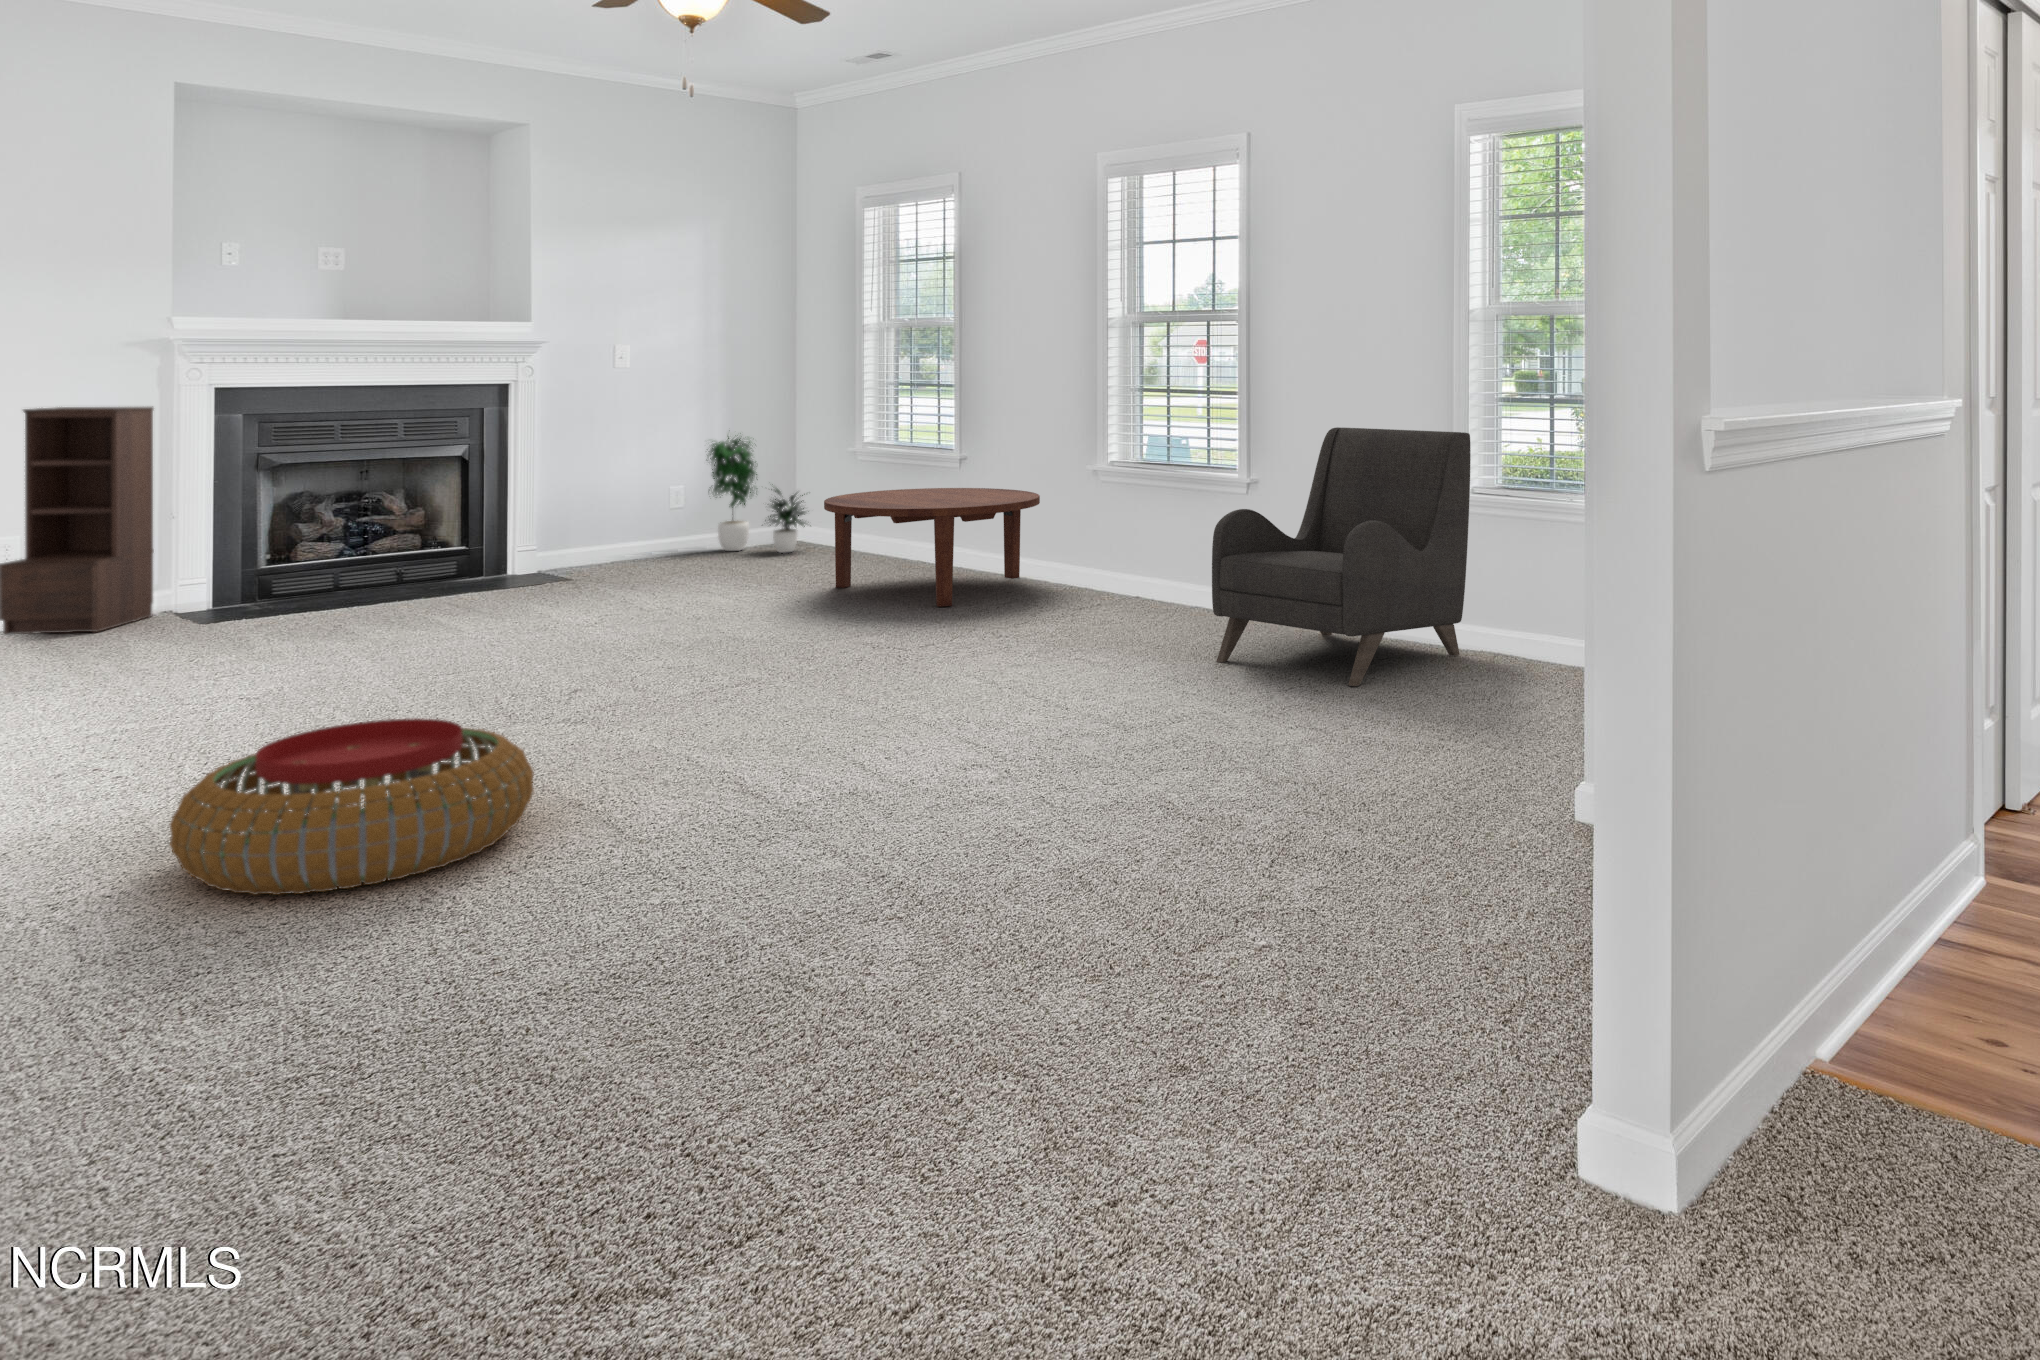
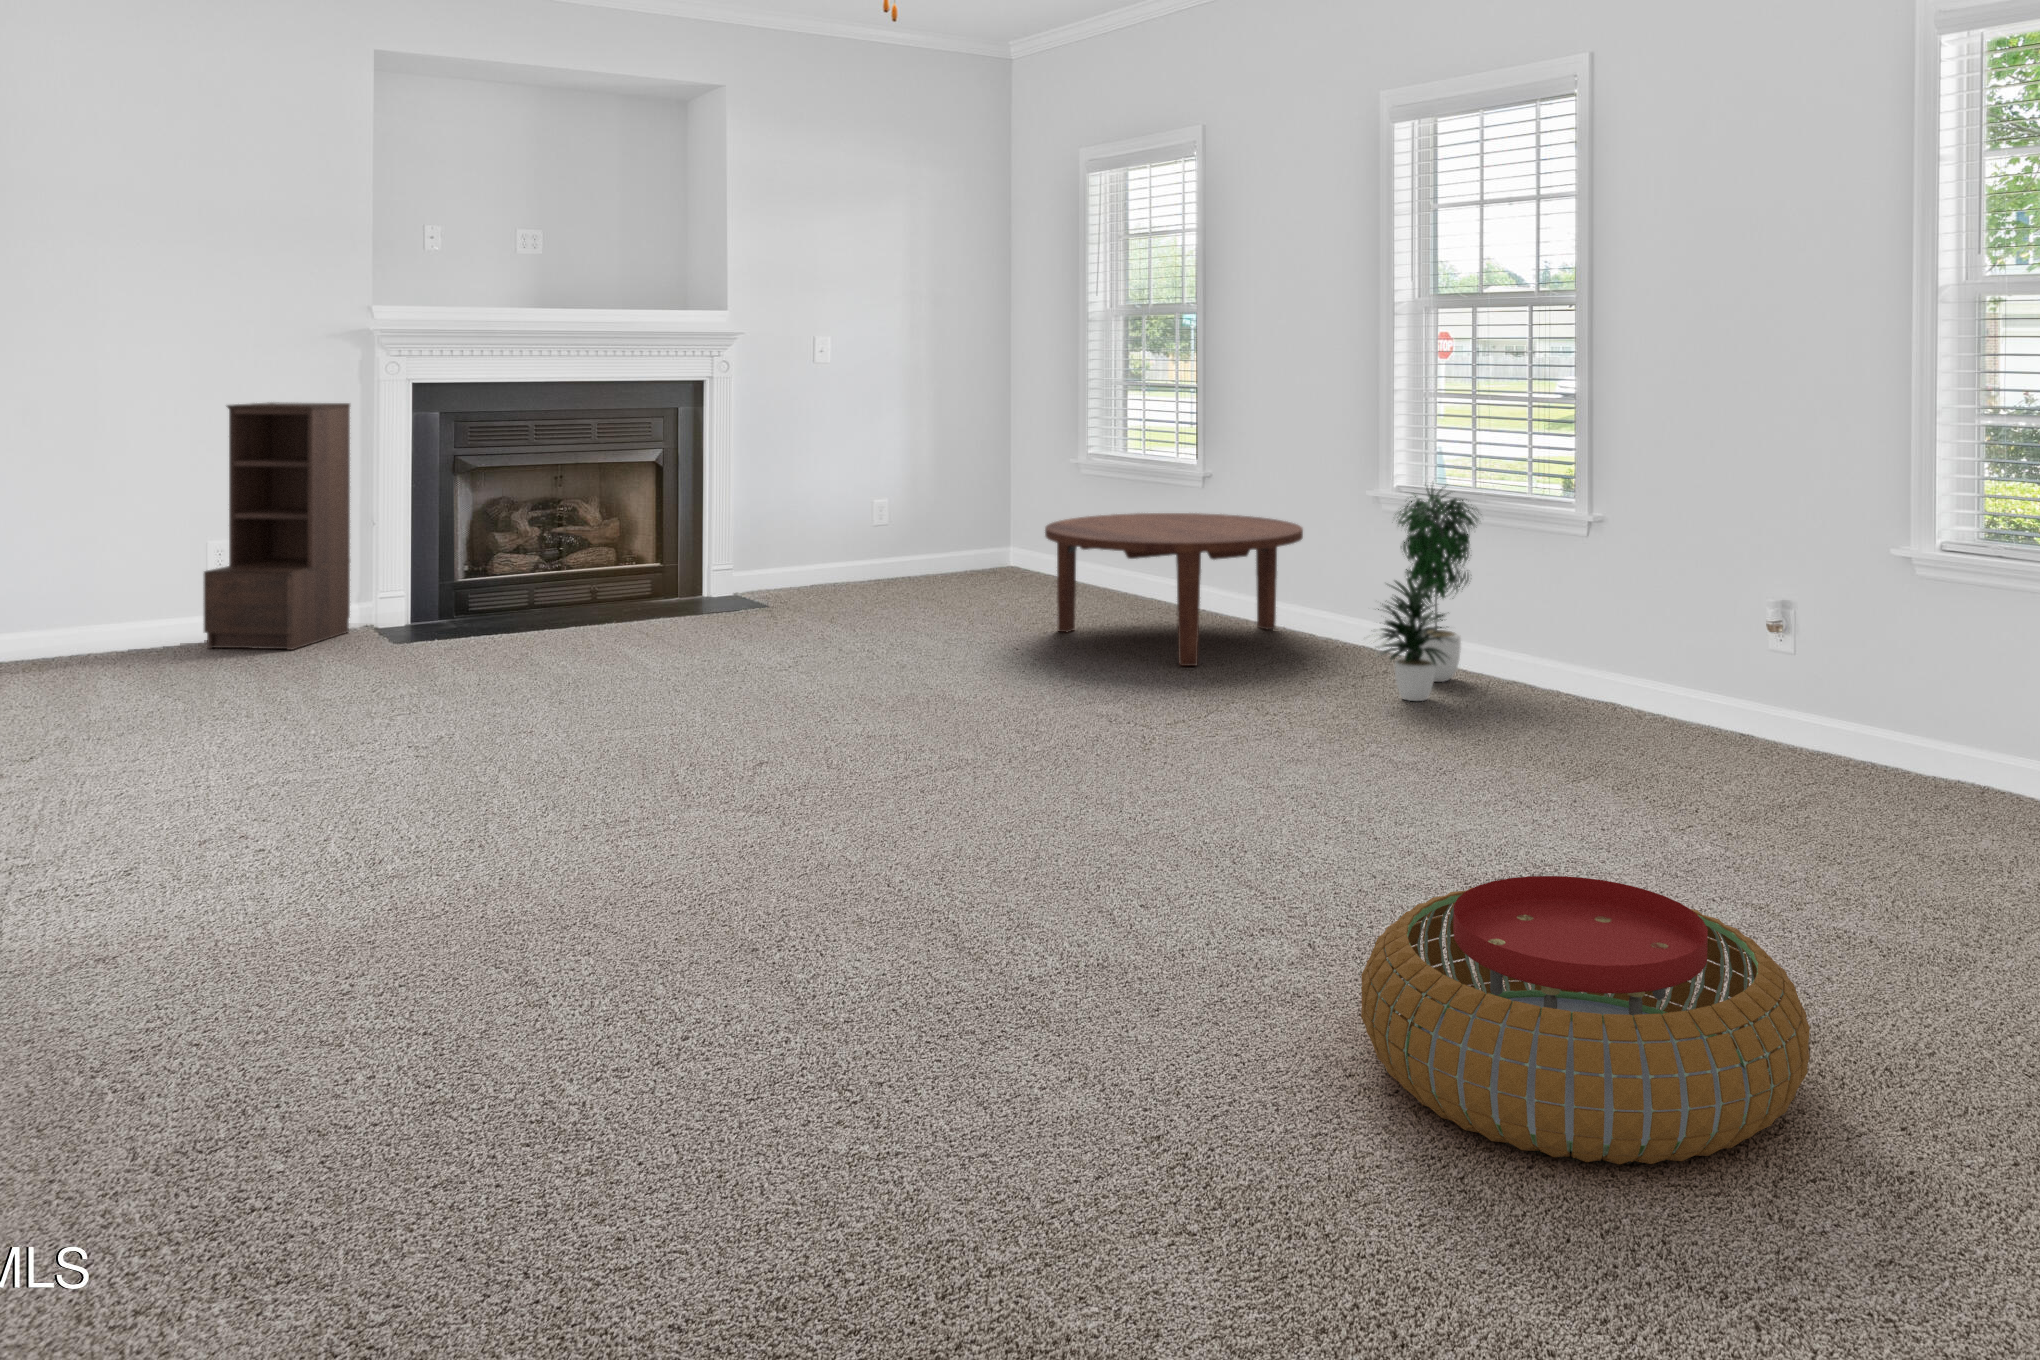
armchair: present [1212,427,1471,686] -> none [1555,454,1937,835]
potted plant: present [707,436,811,553] -> present [1369,487,1479,701]
pouf: present [170,718,534,895] -> present [1361,876,1810,1164]

